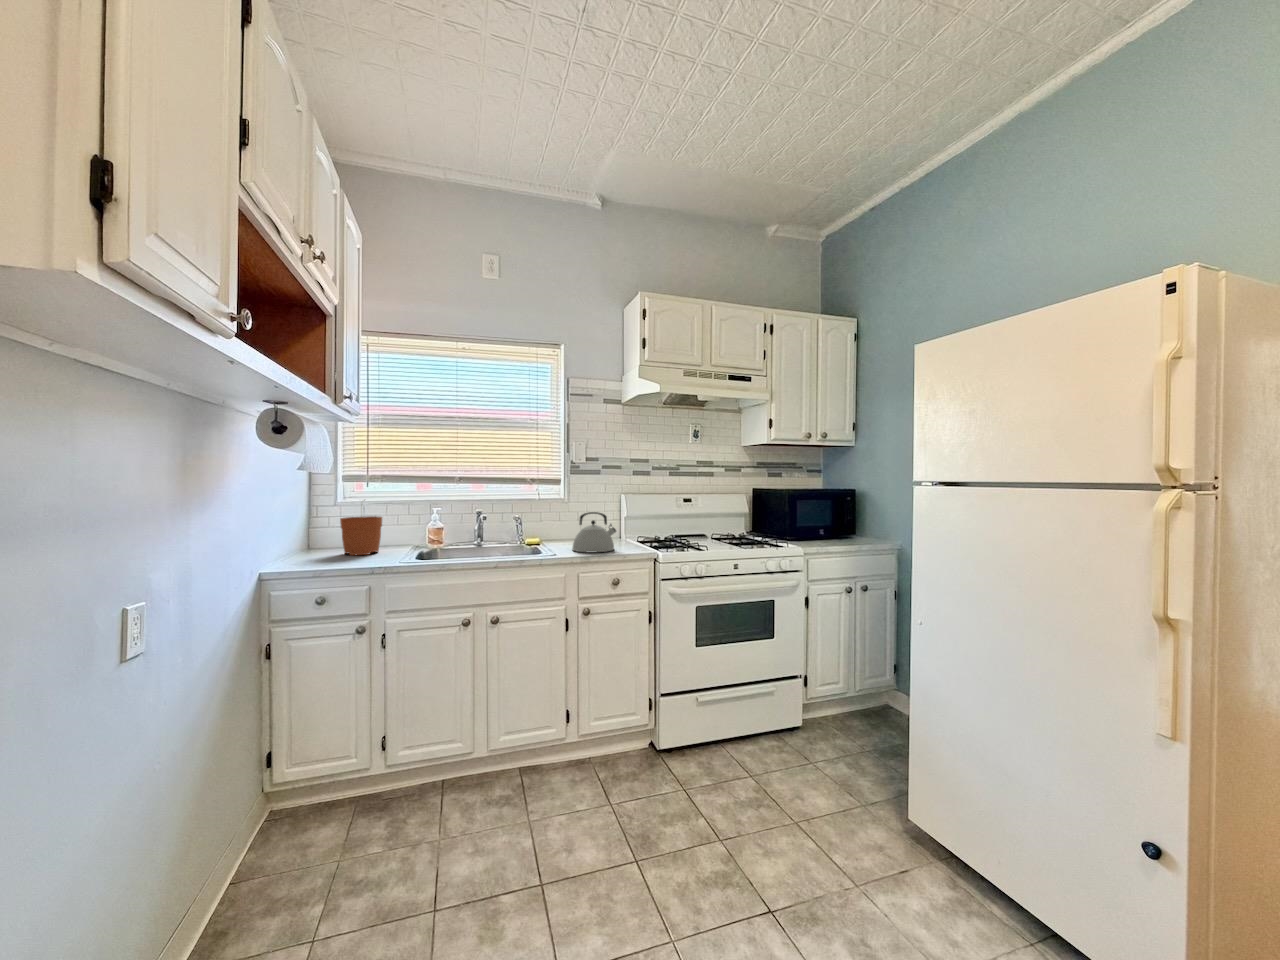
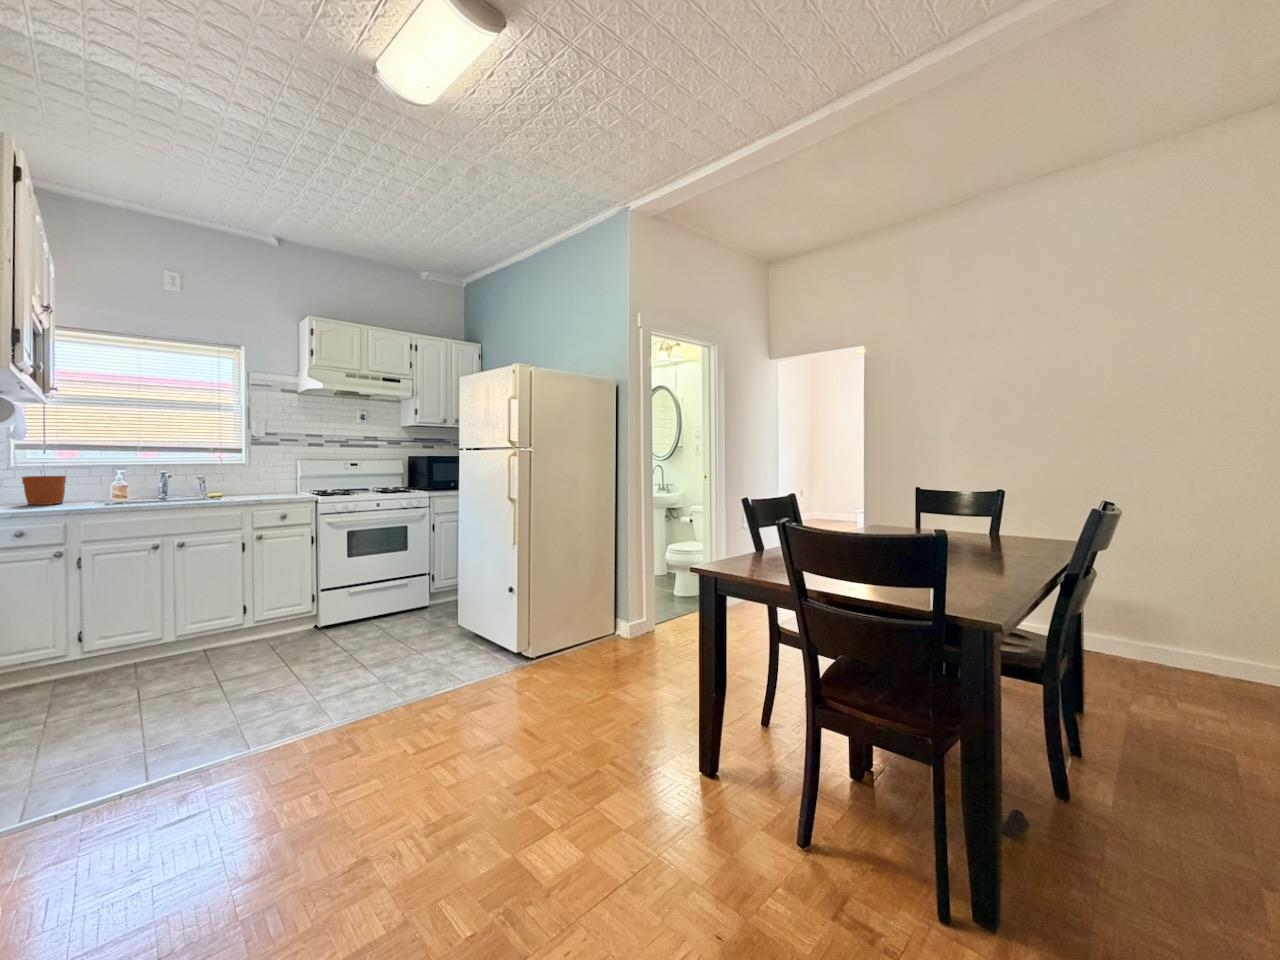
kettle: present [572,512,616,552] -> none [250,472,287,499]

